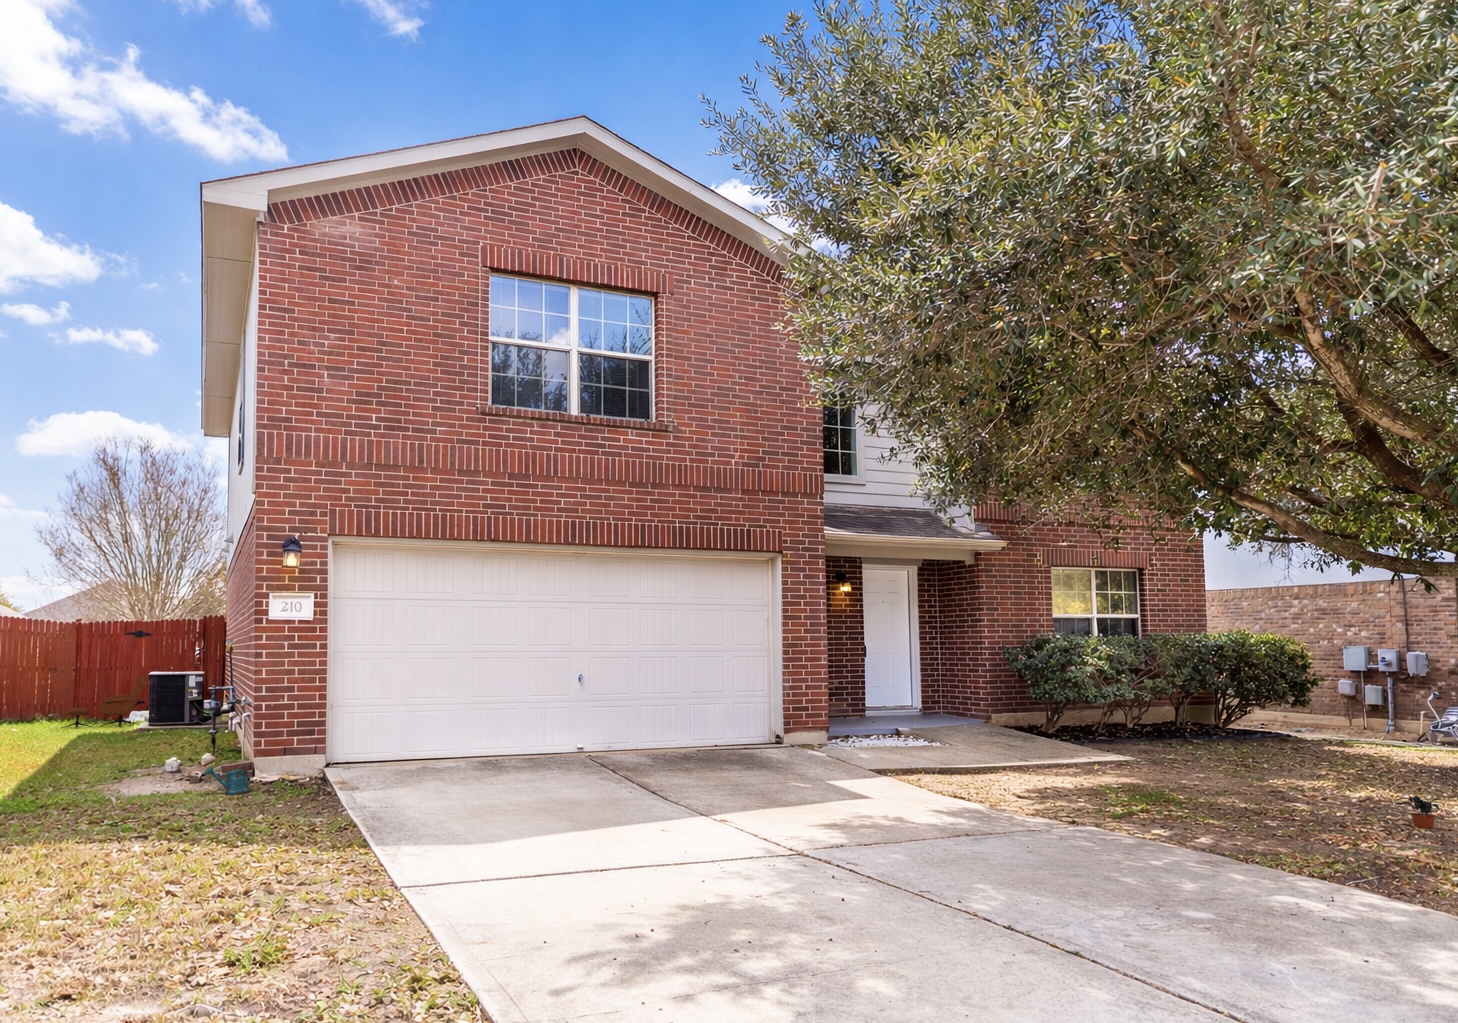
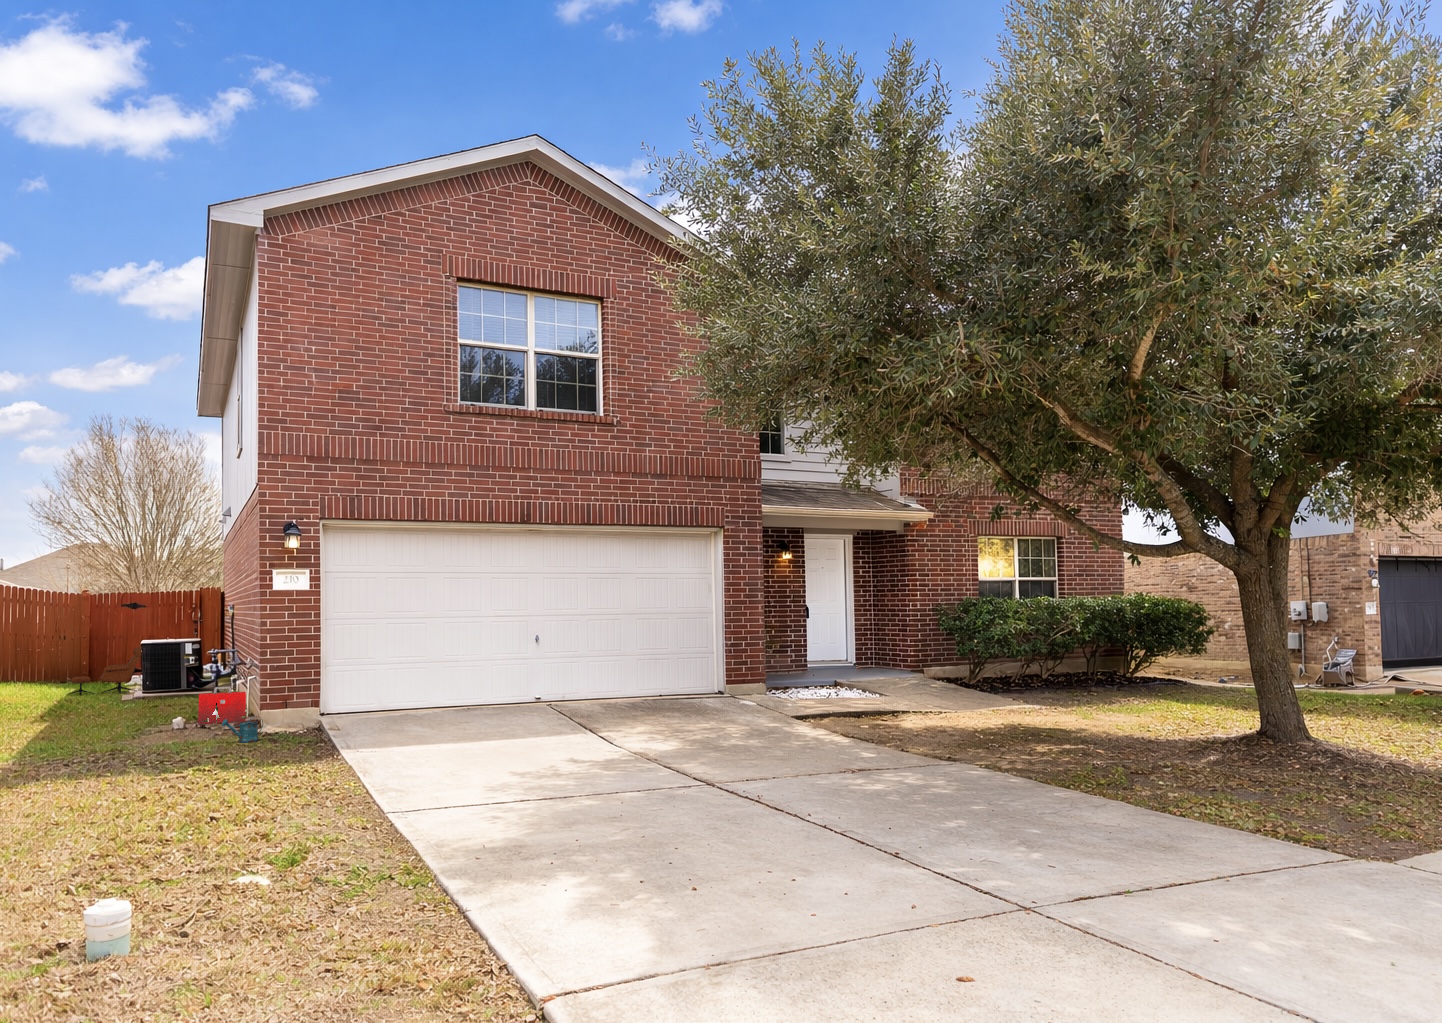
toolbox: none [188,725,245,768] -> present [198,687,246,724]
potted plant: present [1397,796,1443,828] -> none [1220,725,1259,751]

